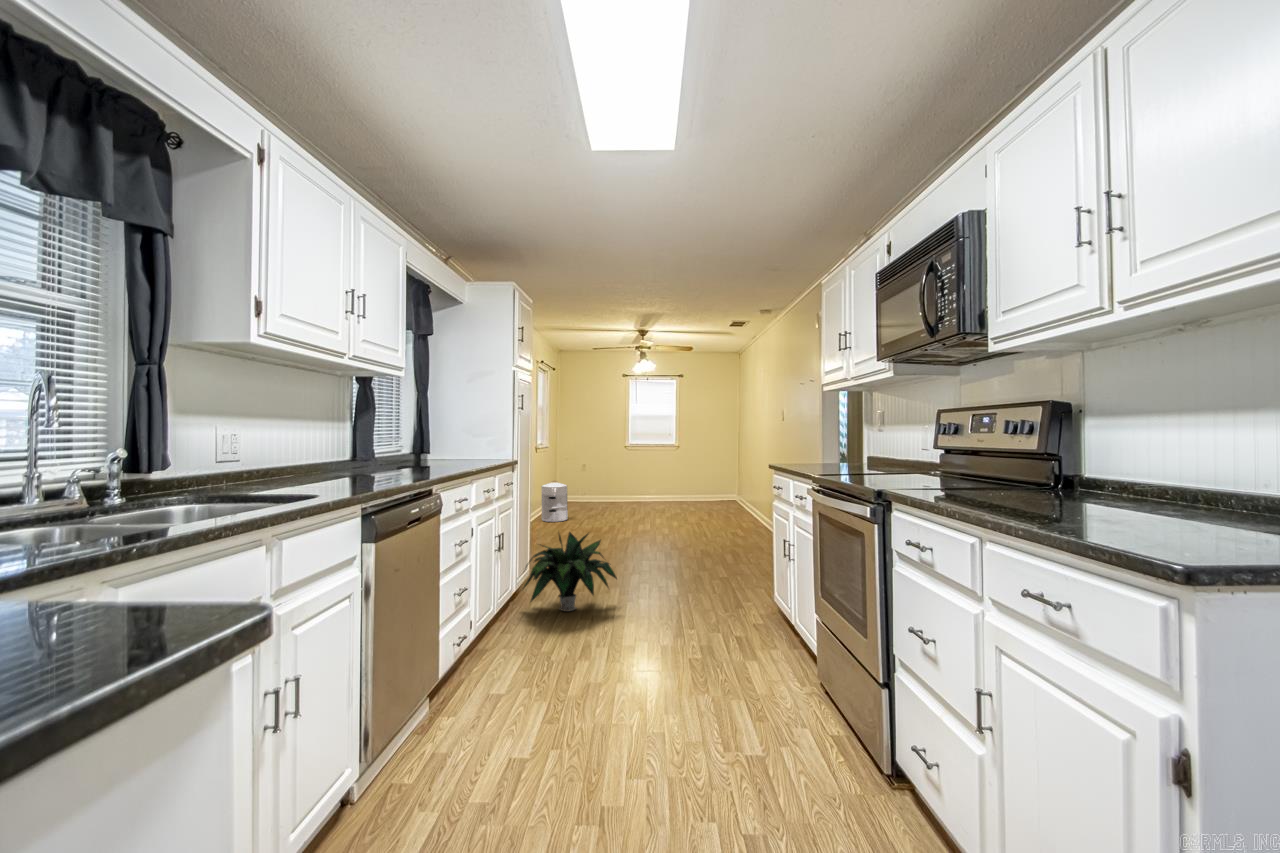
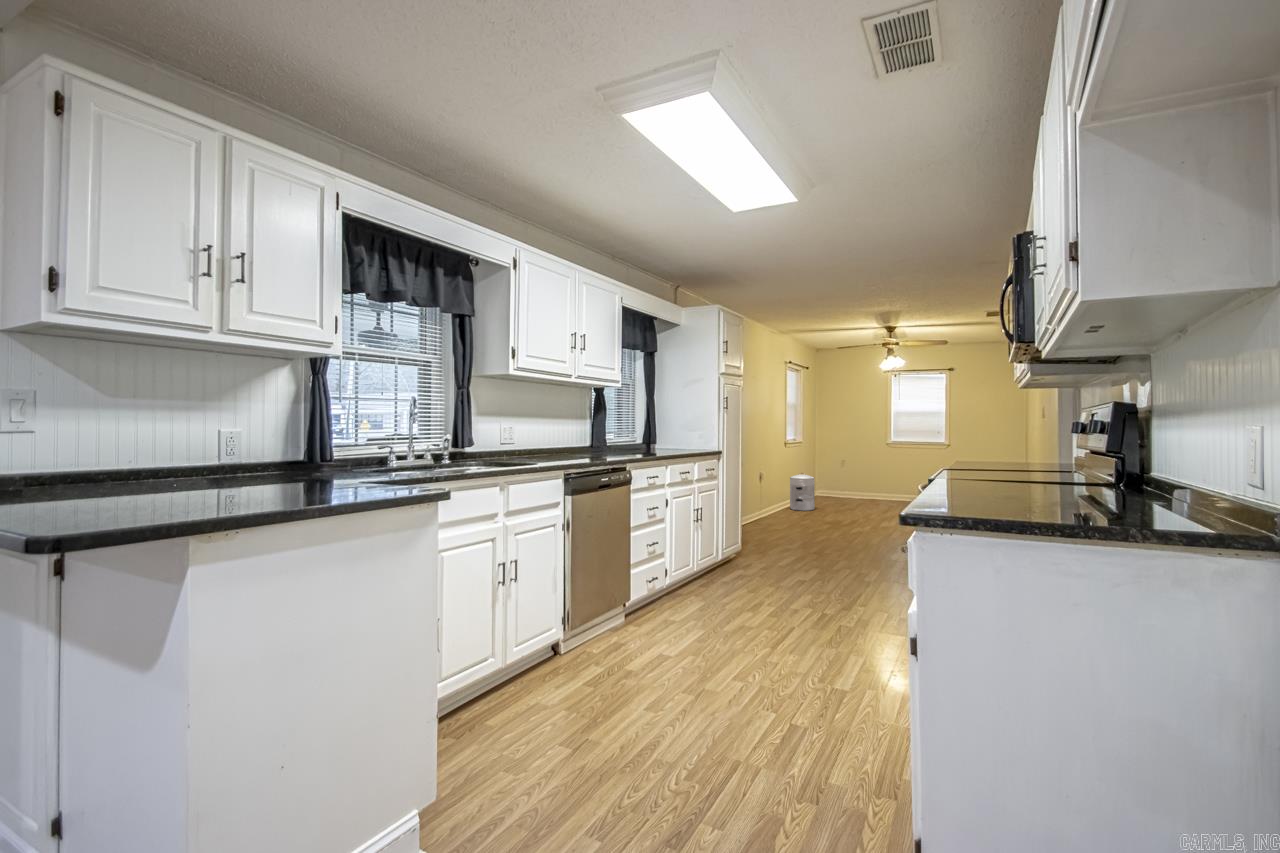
potted plant: present [524,532,617,611] -> none [725,509,806,577]

